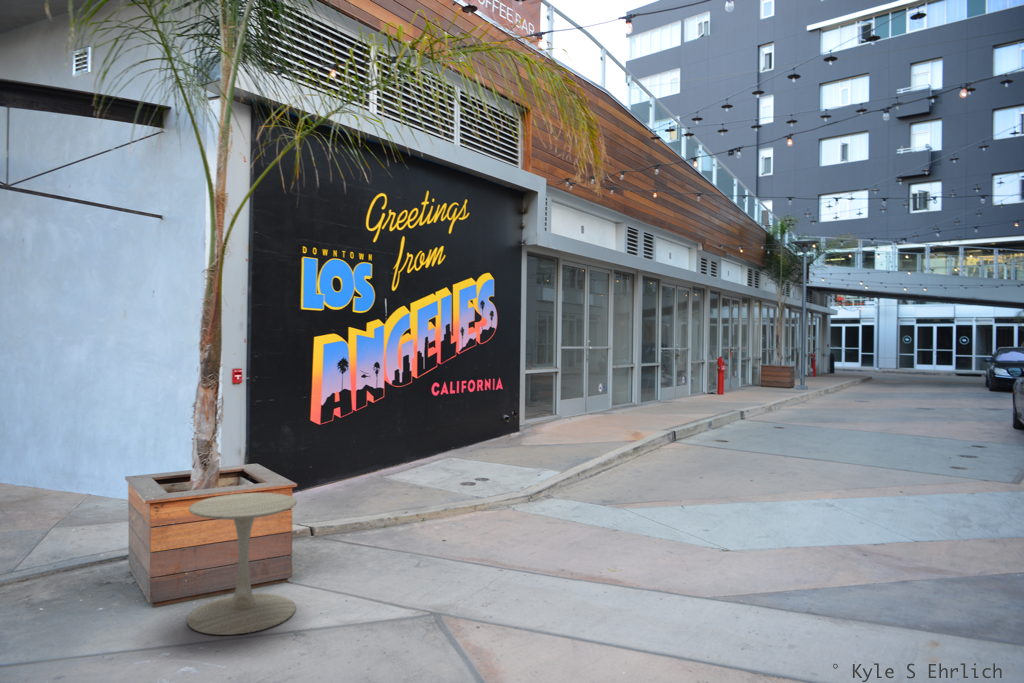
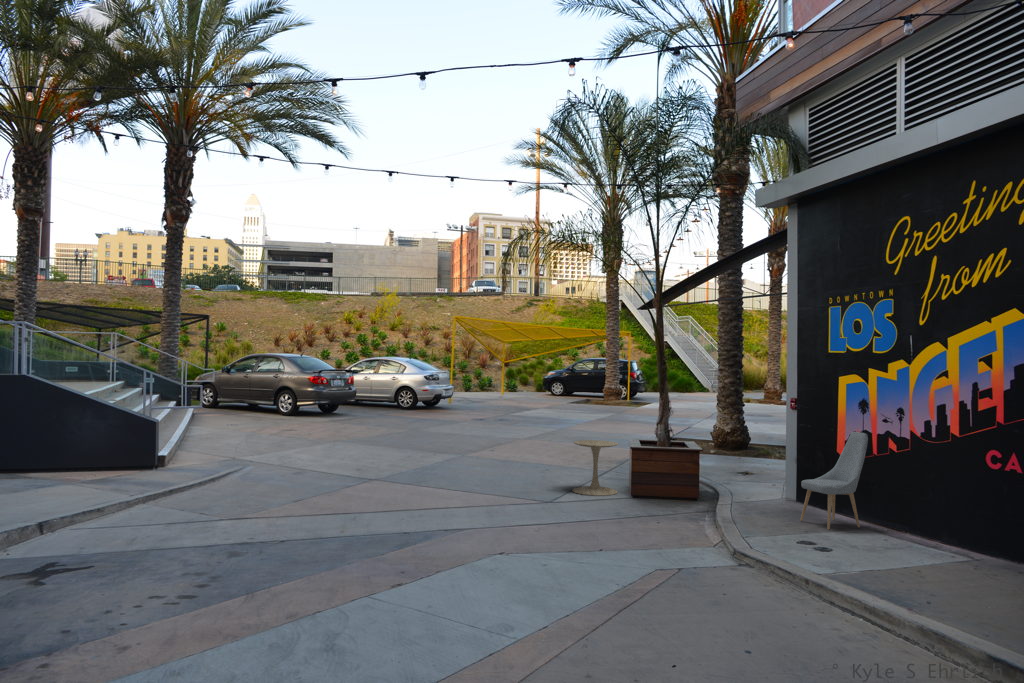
chair: none [339,391,401,492] -> present [800,432,868,530]

